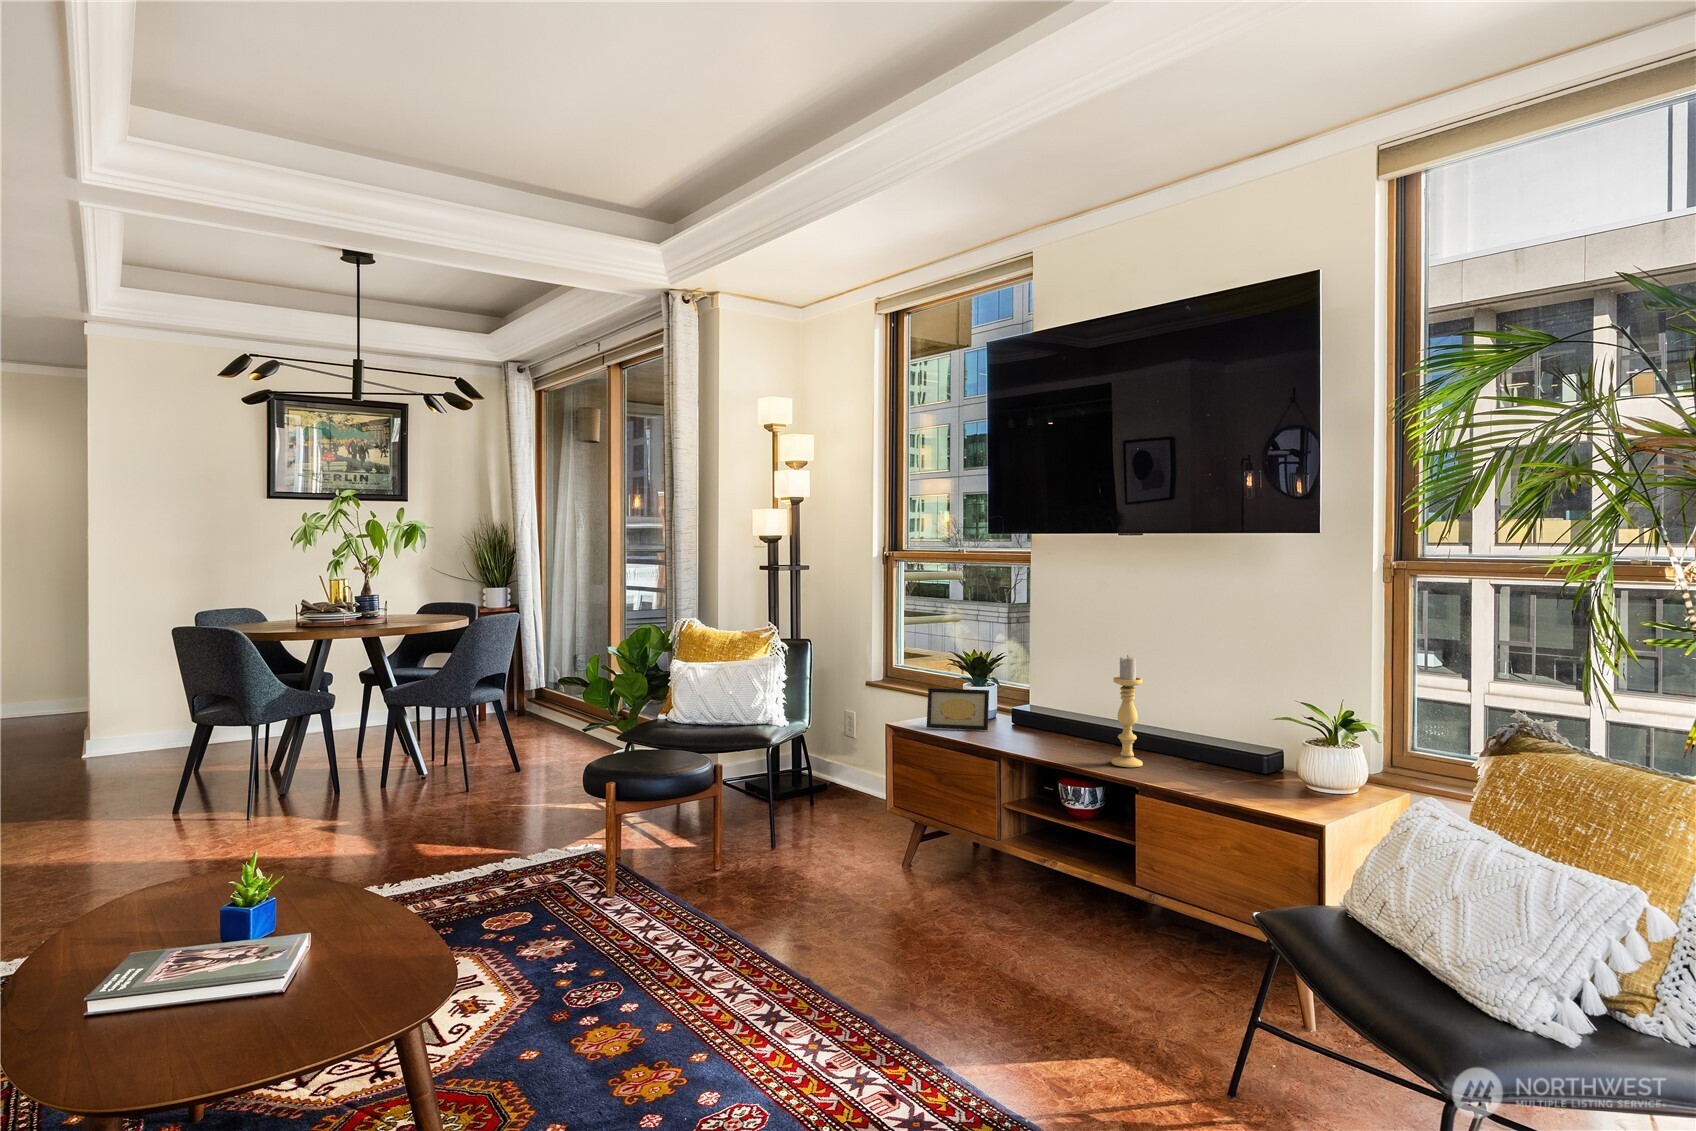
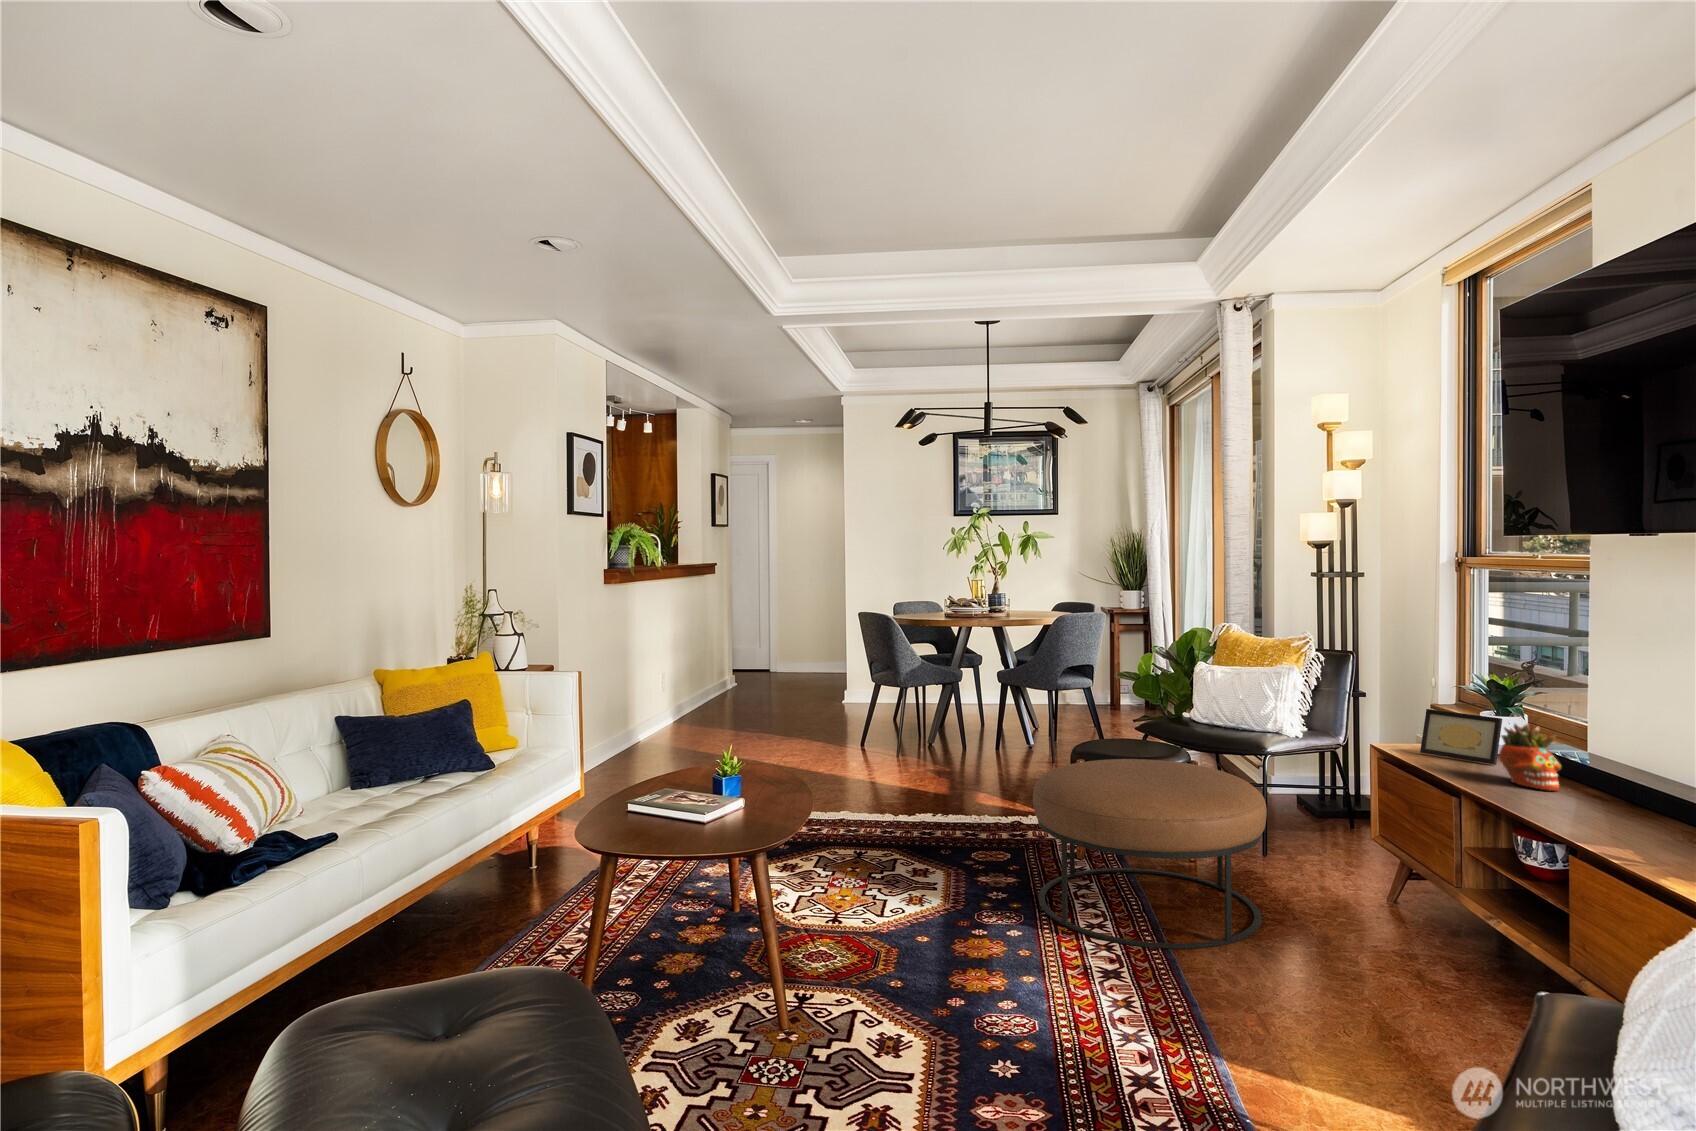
candle holder: present [1112,655,1143,767] -> none [1595,685,1643,827]
succulent planter: none [1009,692,1058,746] -> present [1499,724,1561,791]
ottoman: none [599,769,846,982] -> present [1033,759,1267,949]

